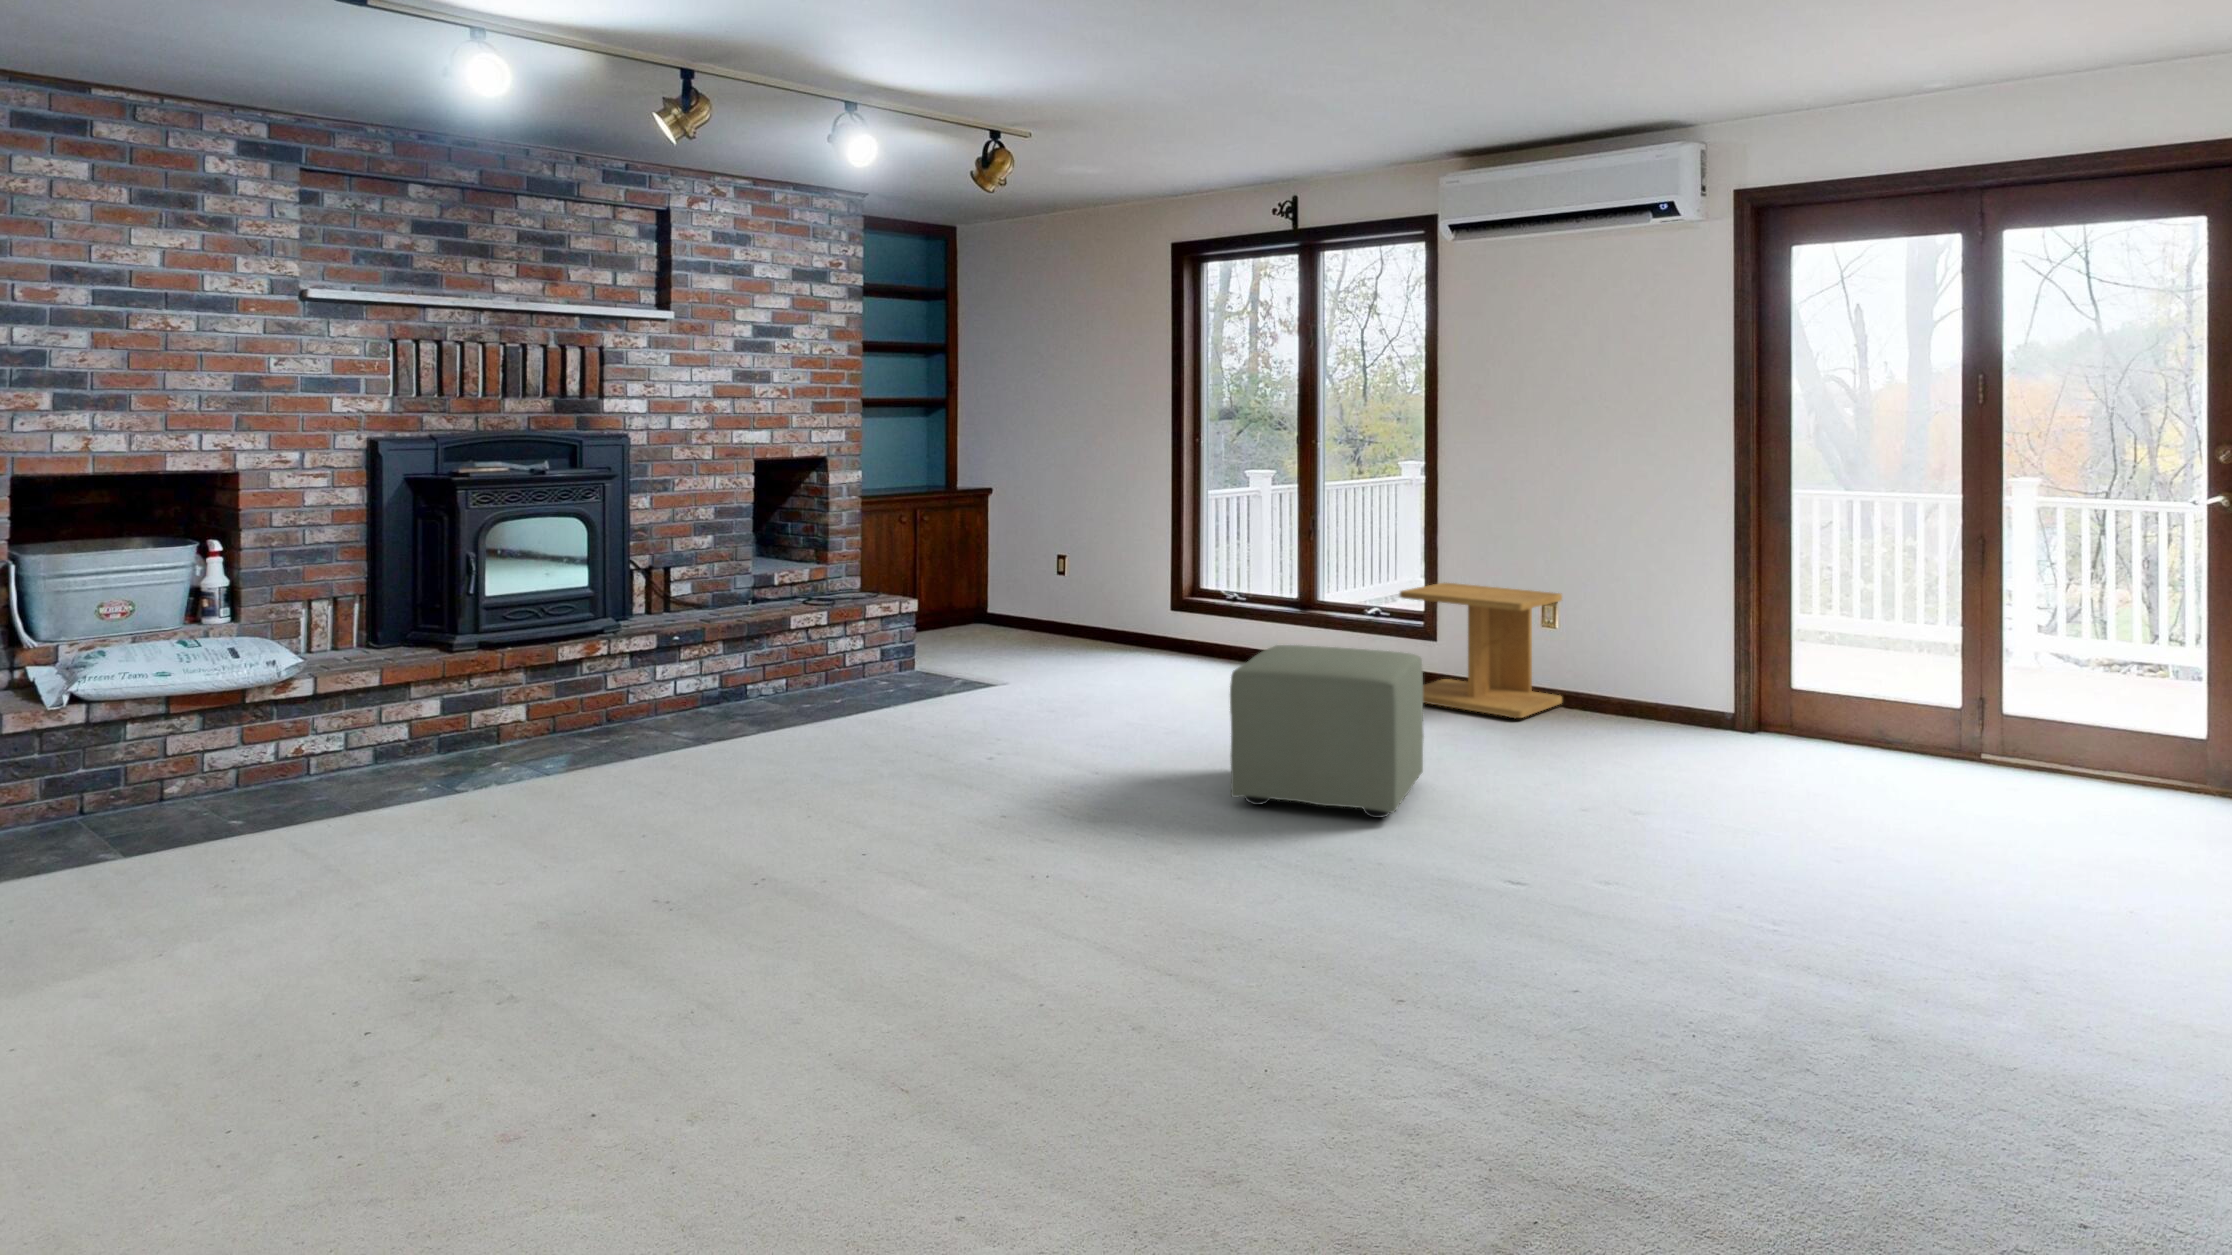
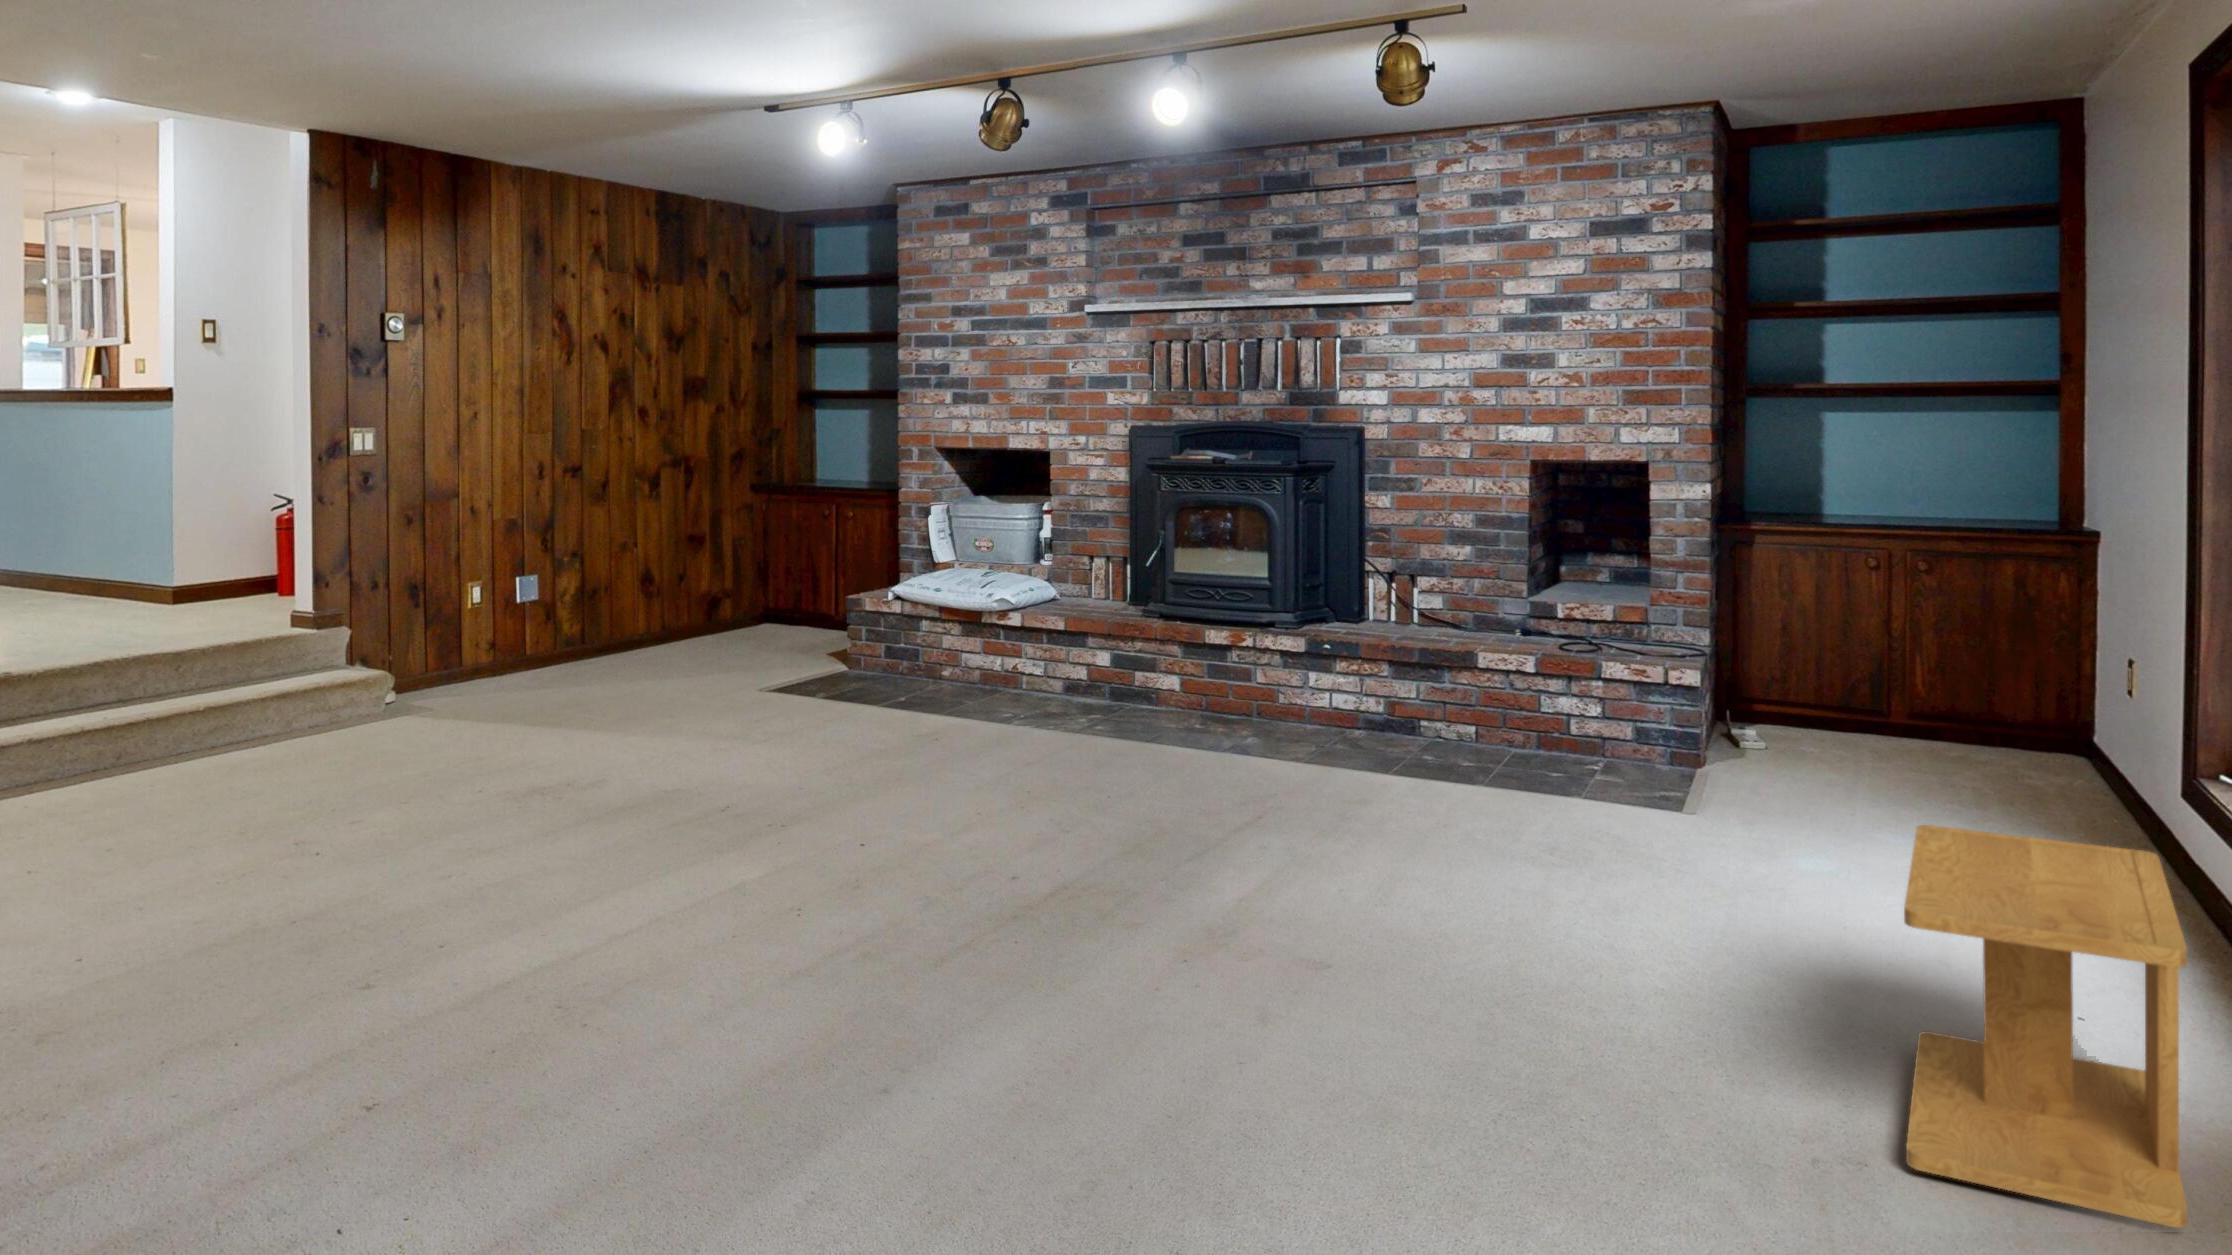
ottoman: present [1230,645,1424,818] -> none [1054,792,1311,1065]

